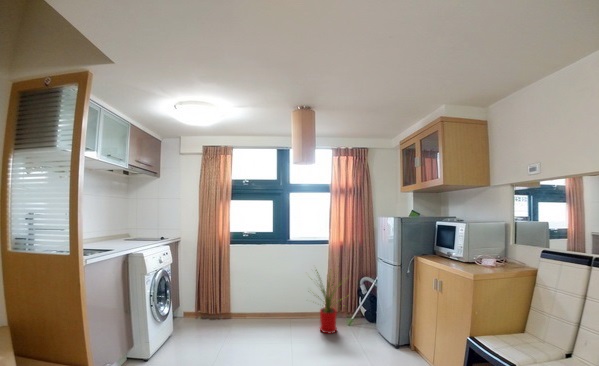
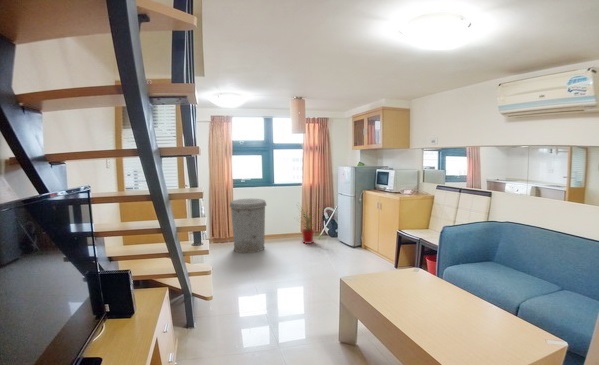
trash can: none [213,256,266,341] -> present [230,199,266,253]

